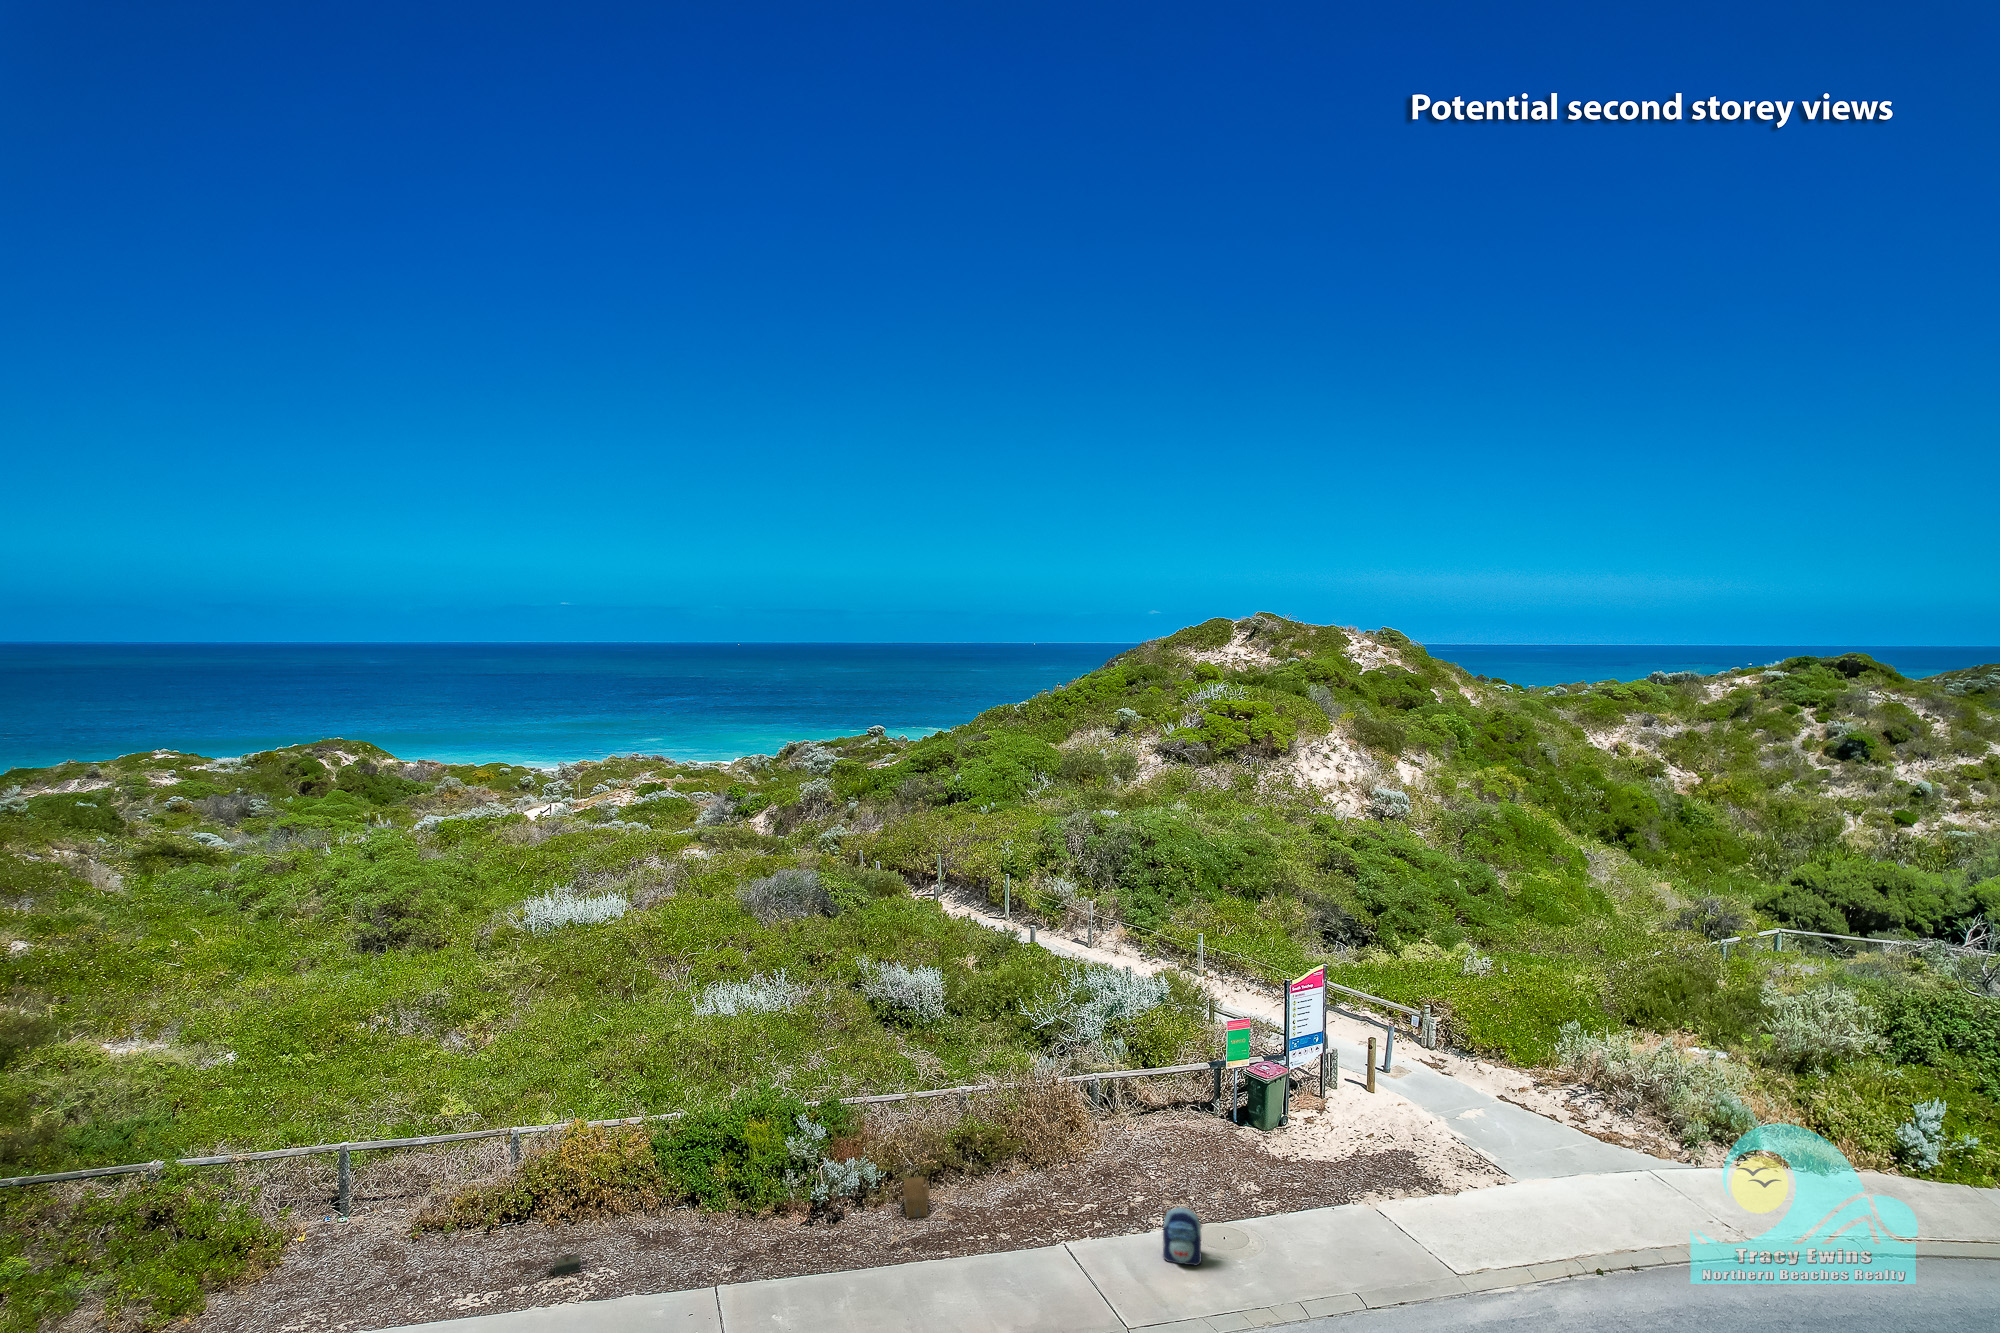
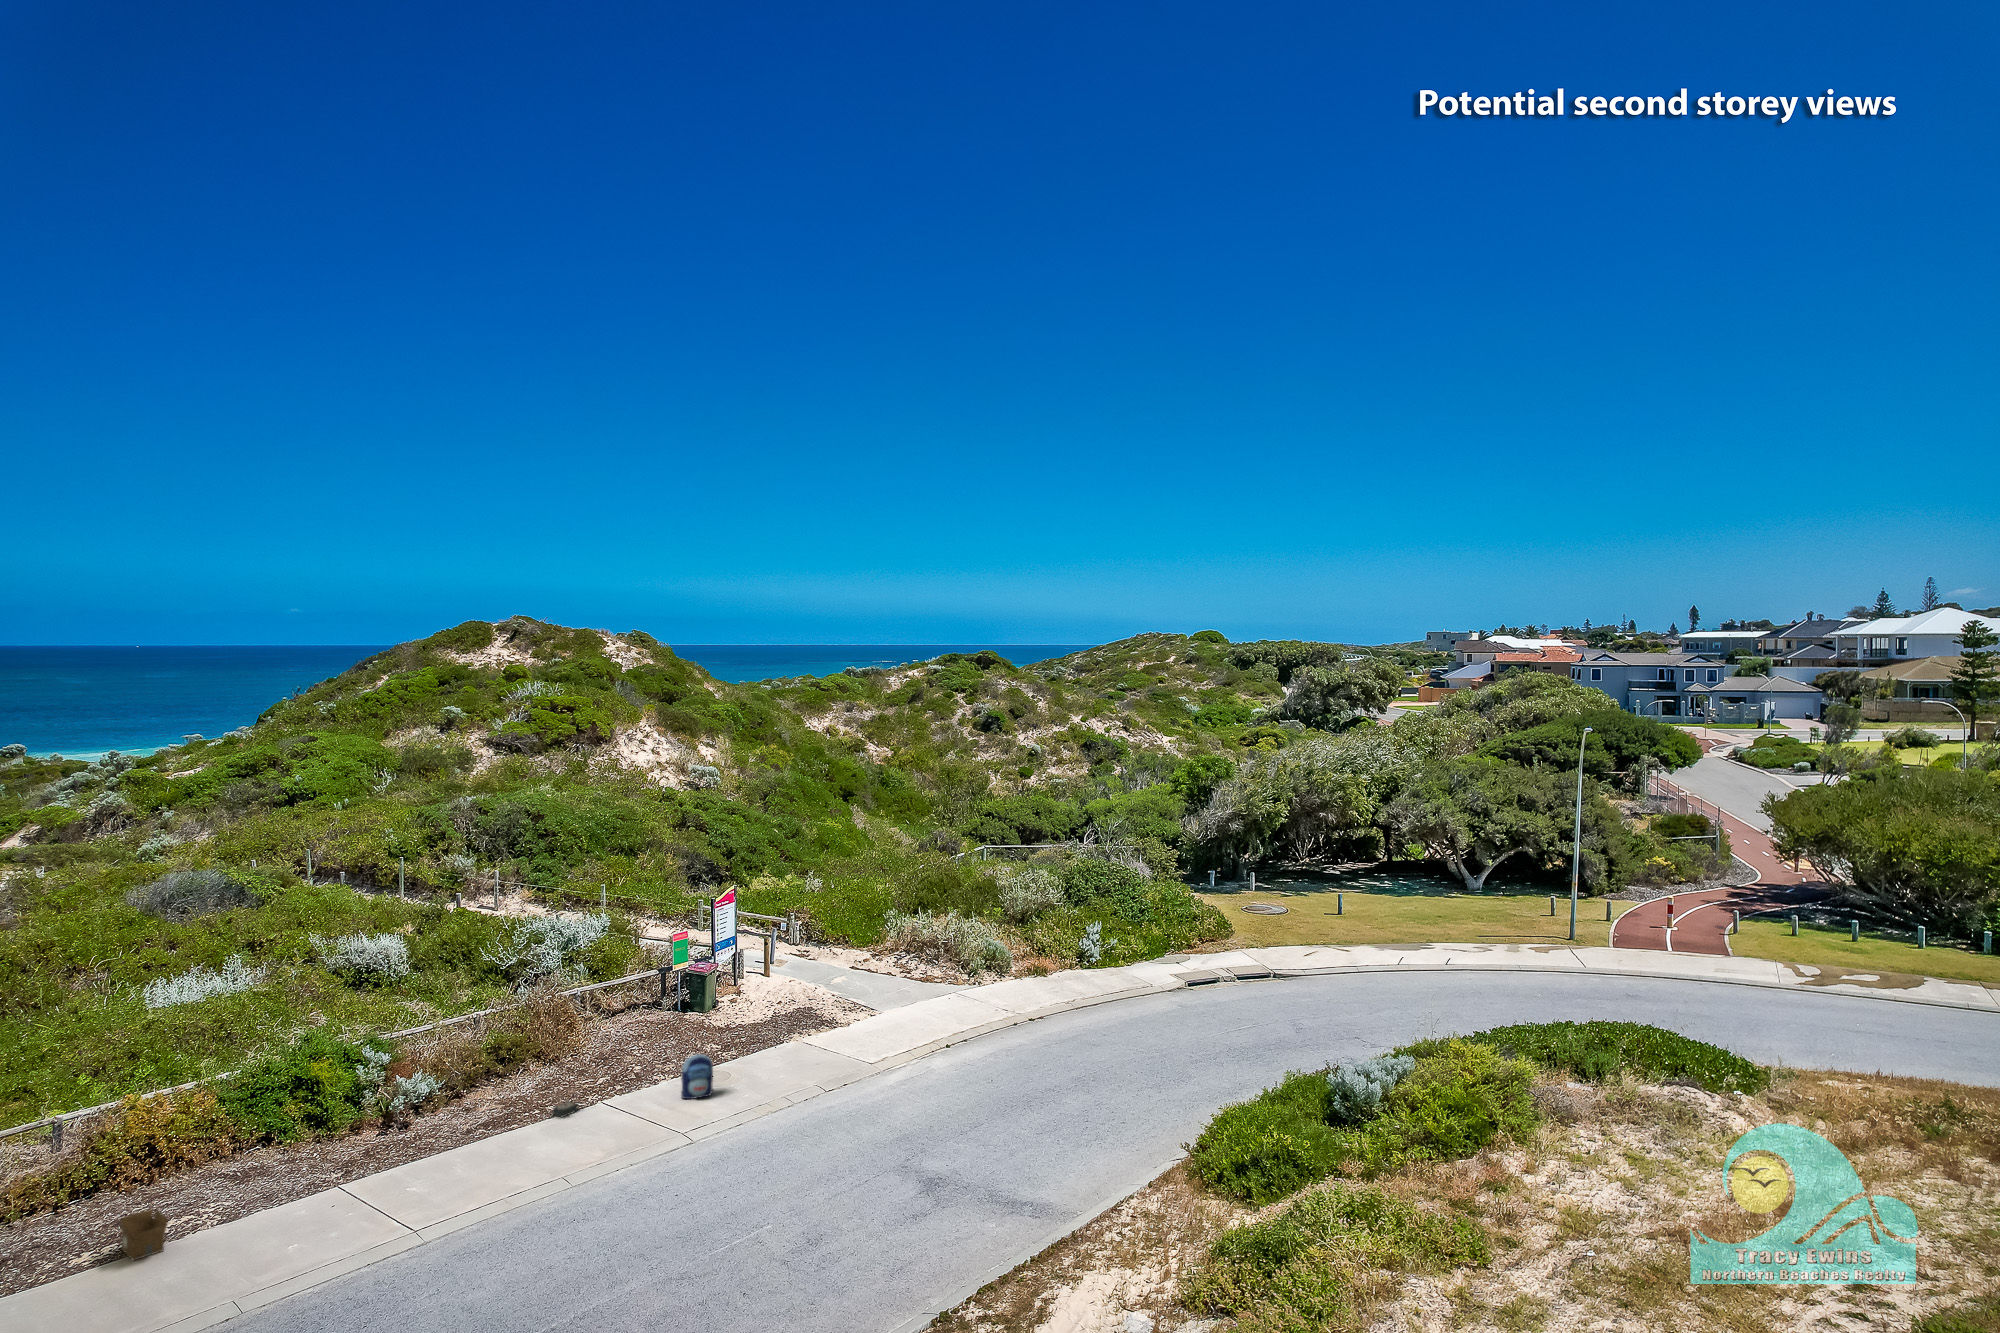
cardboard box: present [902,1177,930,1218] -> present [119,1209,168,1260]
decorative plant: present [544,1239,587,1276] -> present [552,1089,578,1117]

